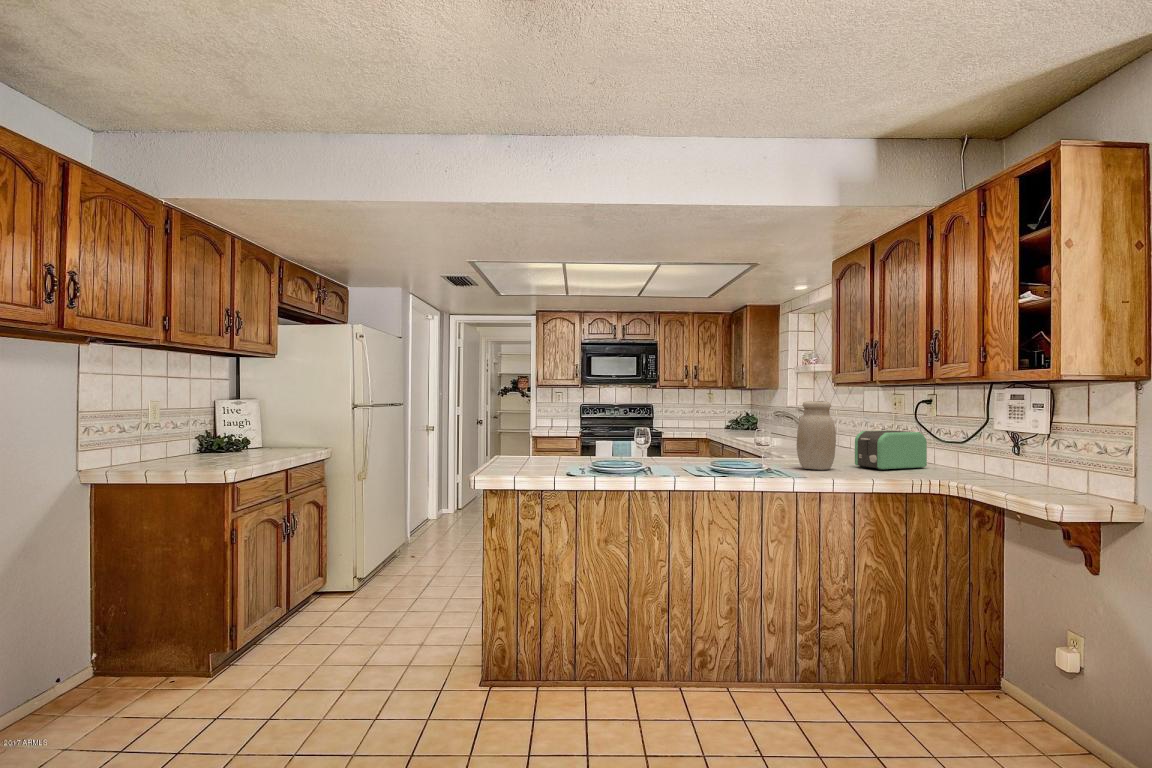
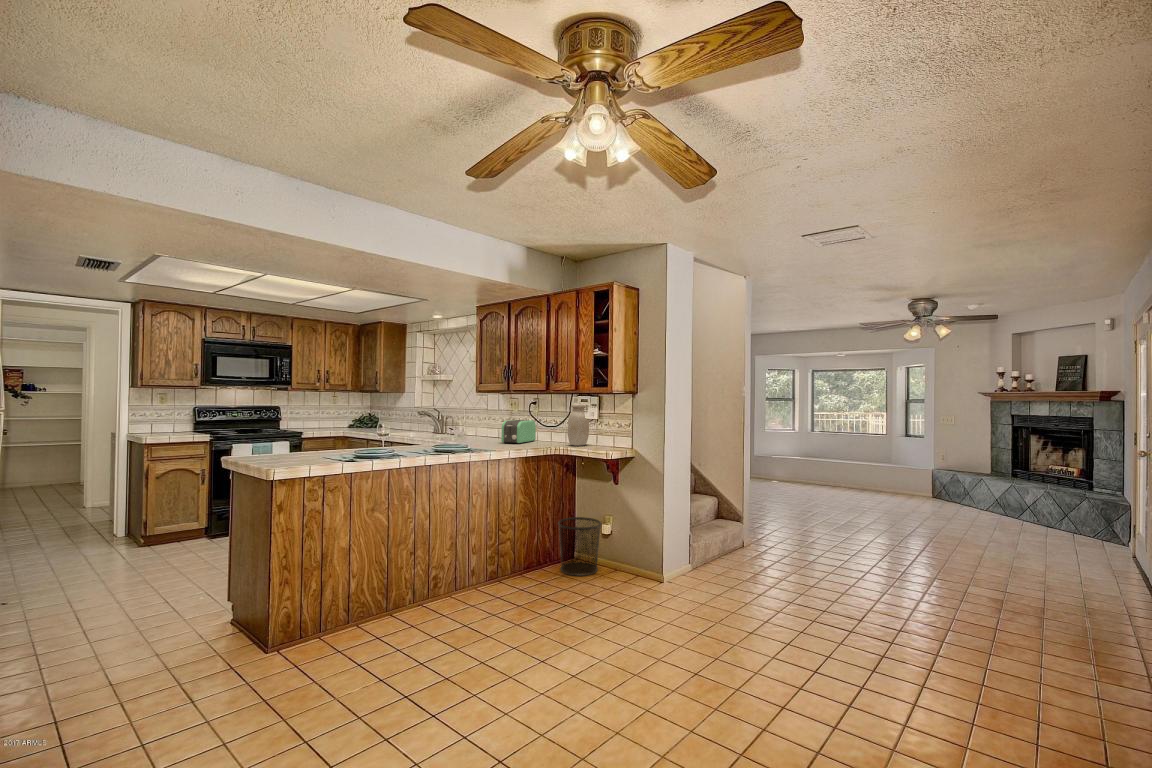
jar: present [797,401,836,470] -> present [568,403,589,446]
waste bin: none [942,618,1047,747] -> present [558,517,602,576]

